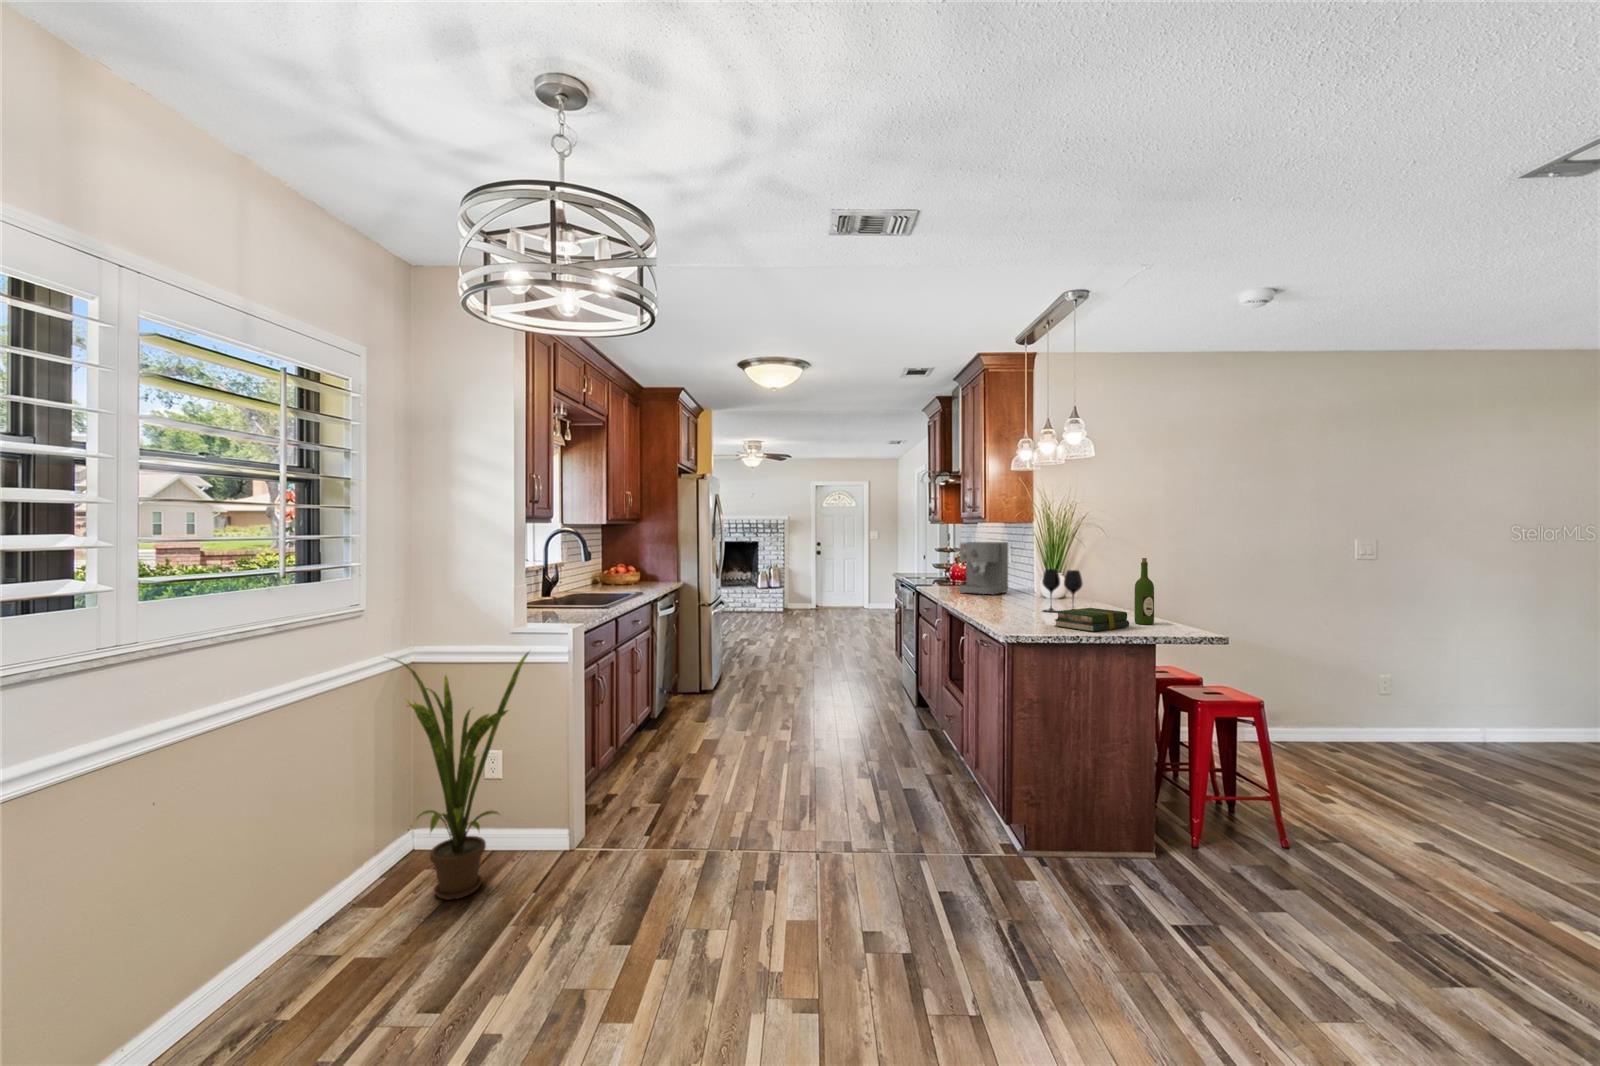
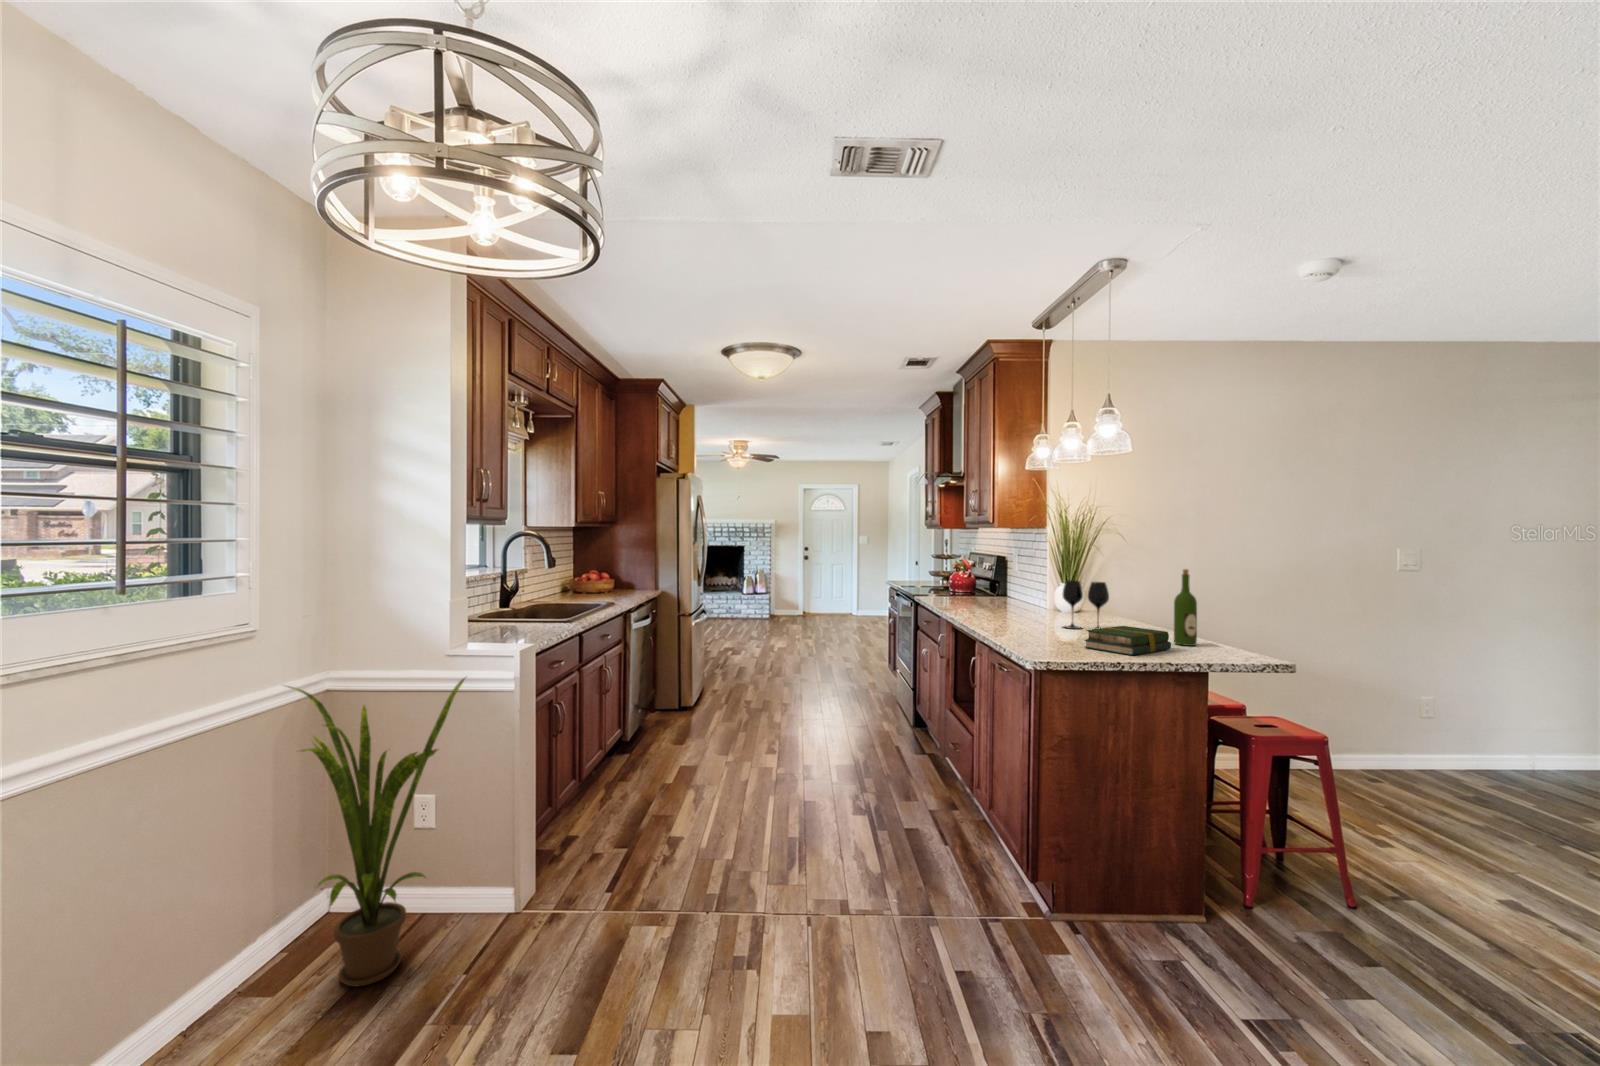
coffee maker: present [959,542,1008,595] -> none [963,548,1017,607]

